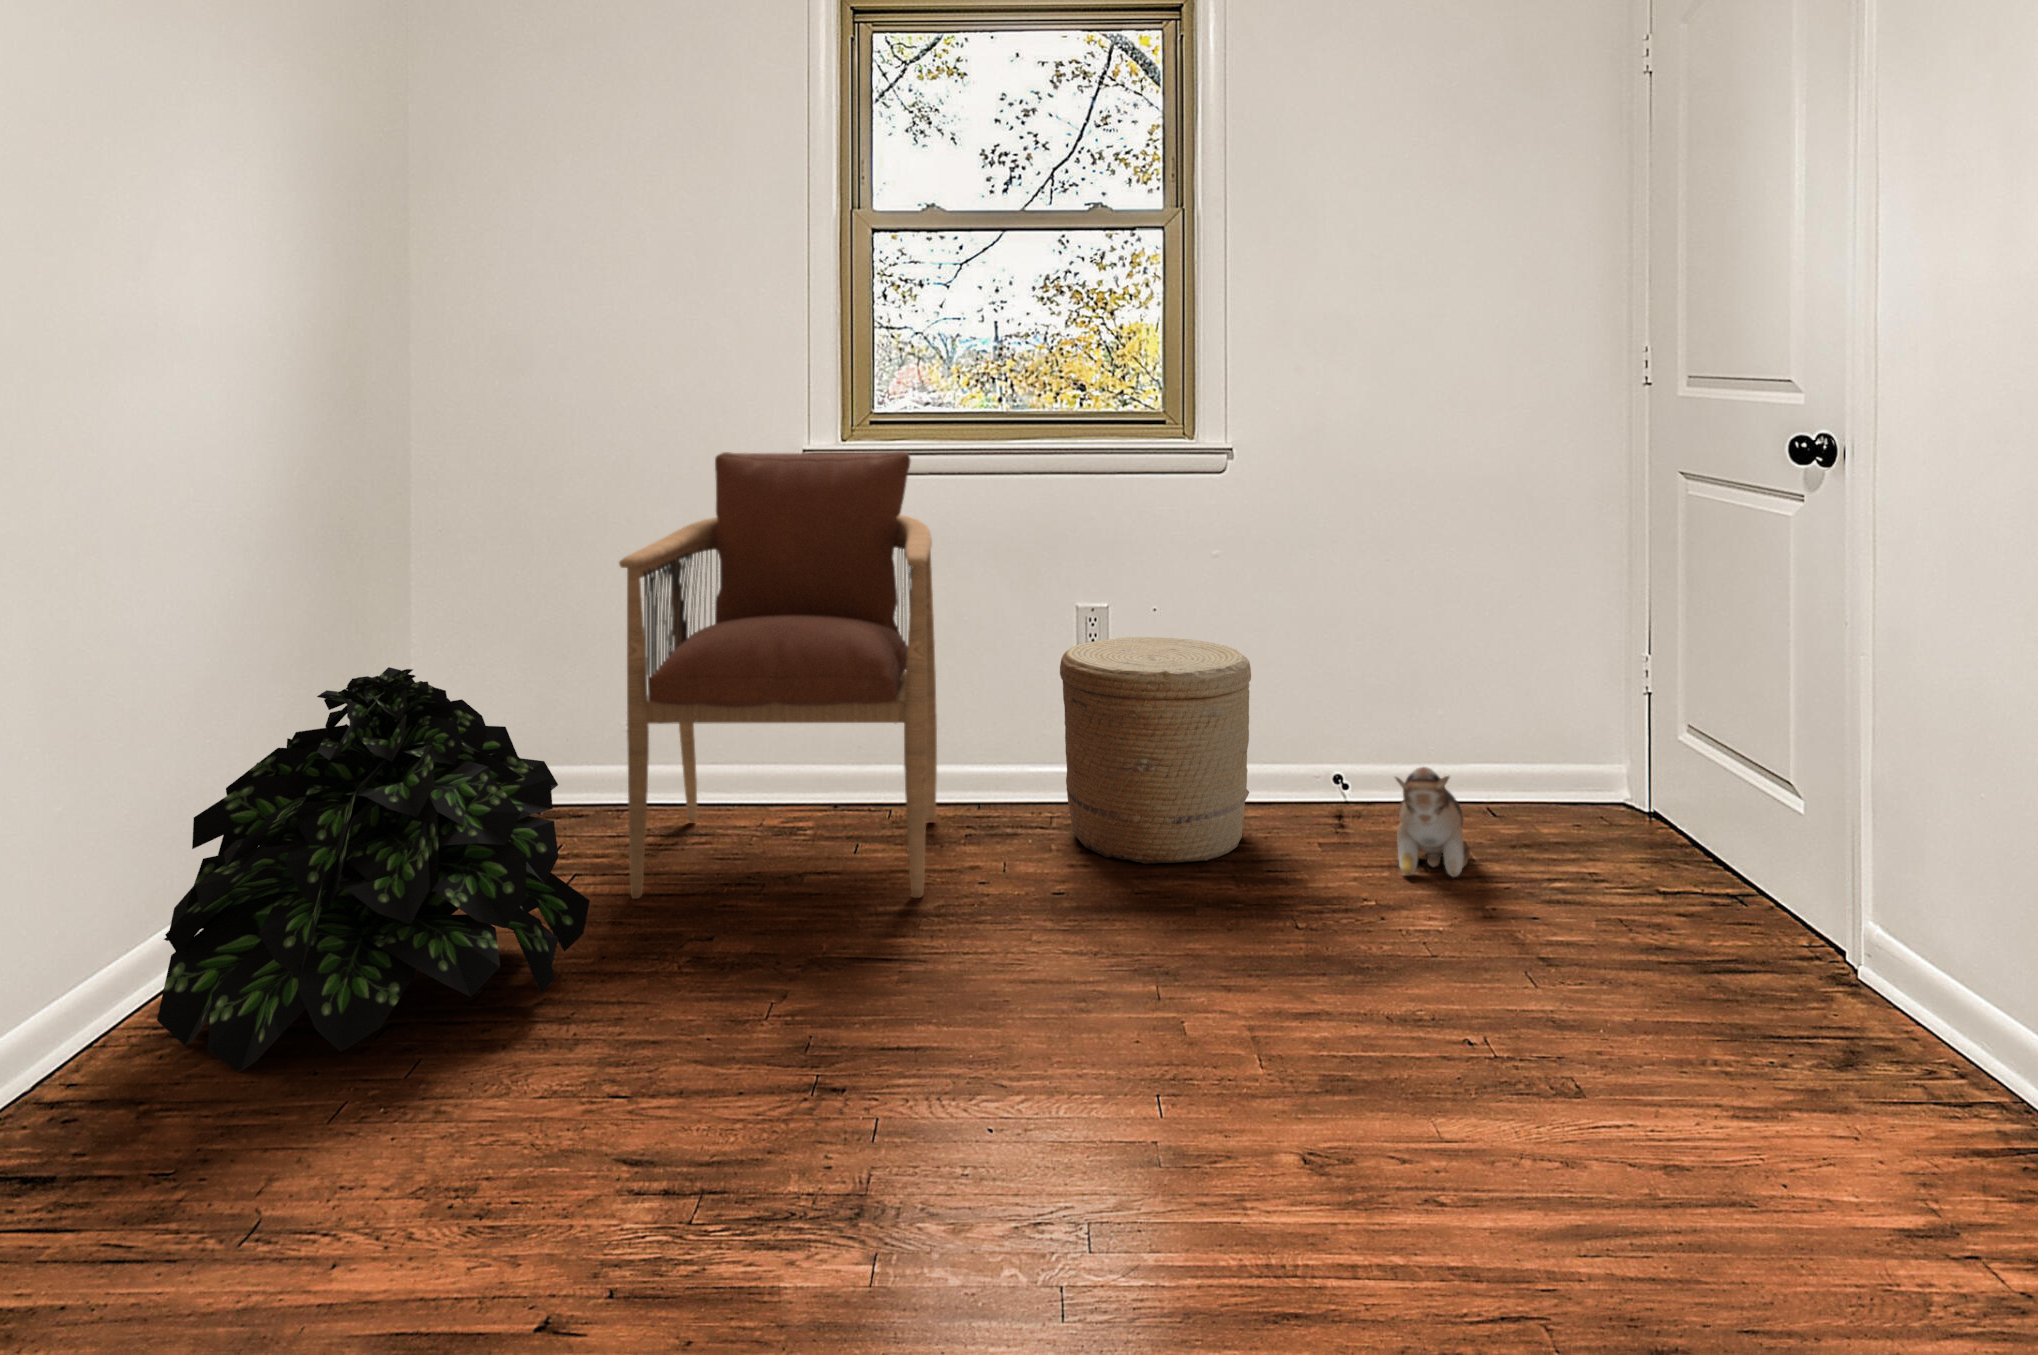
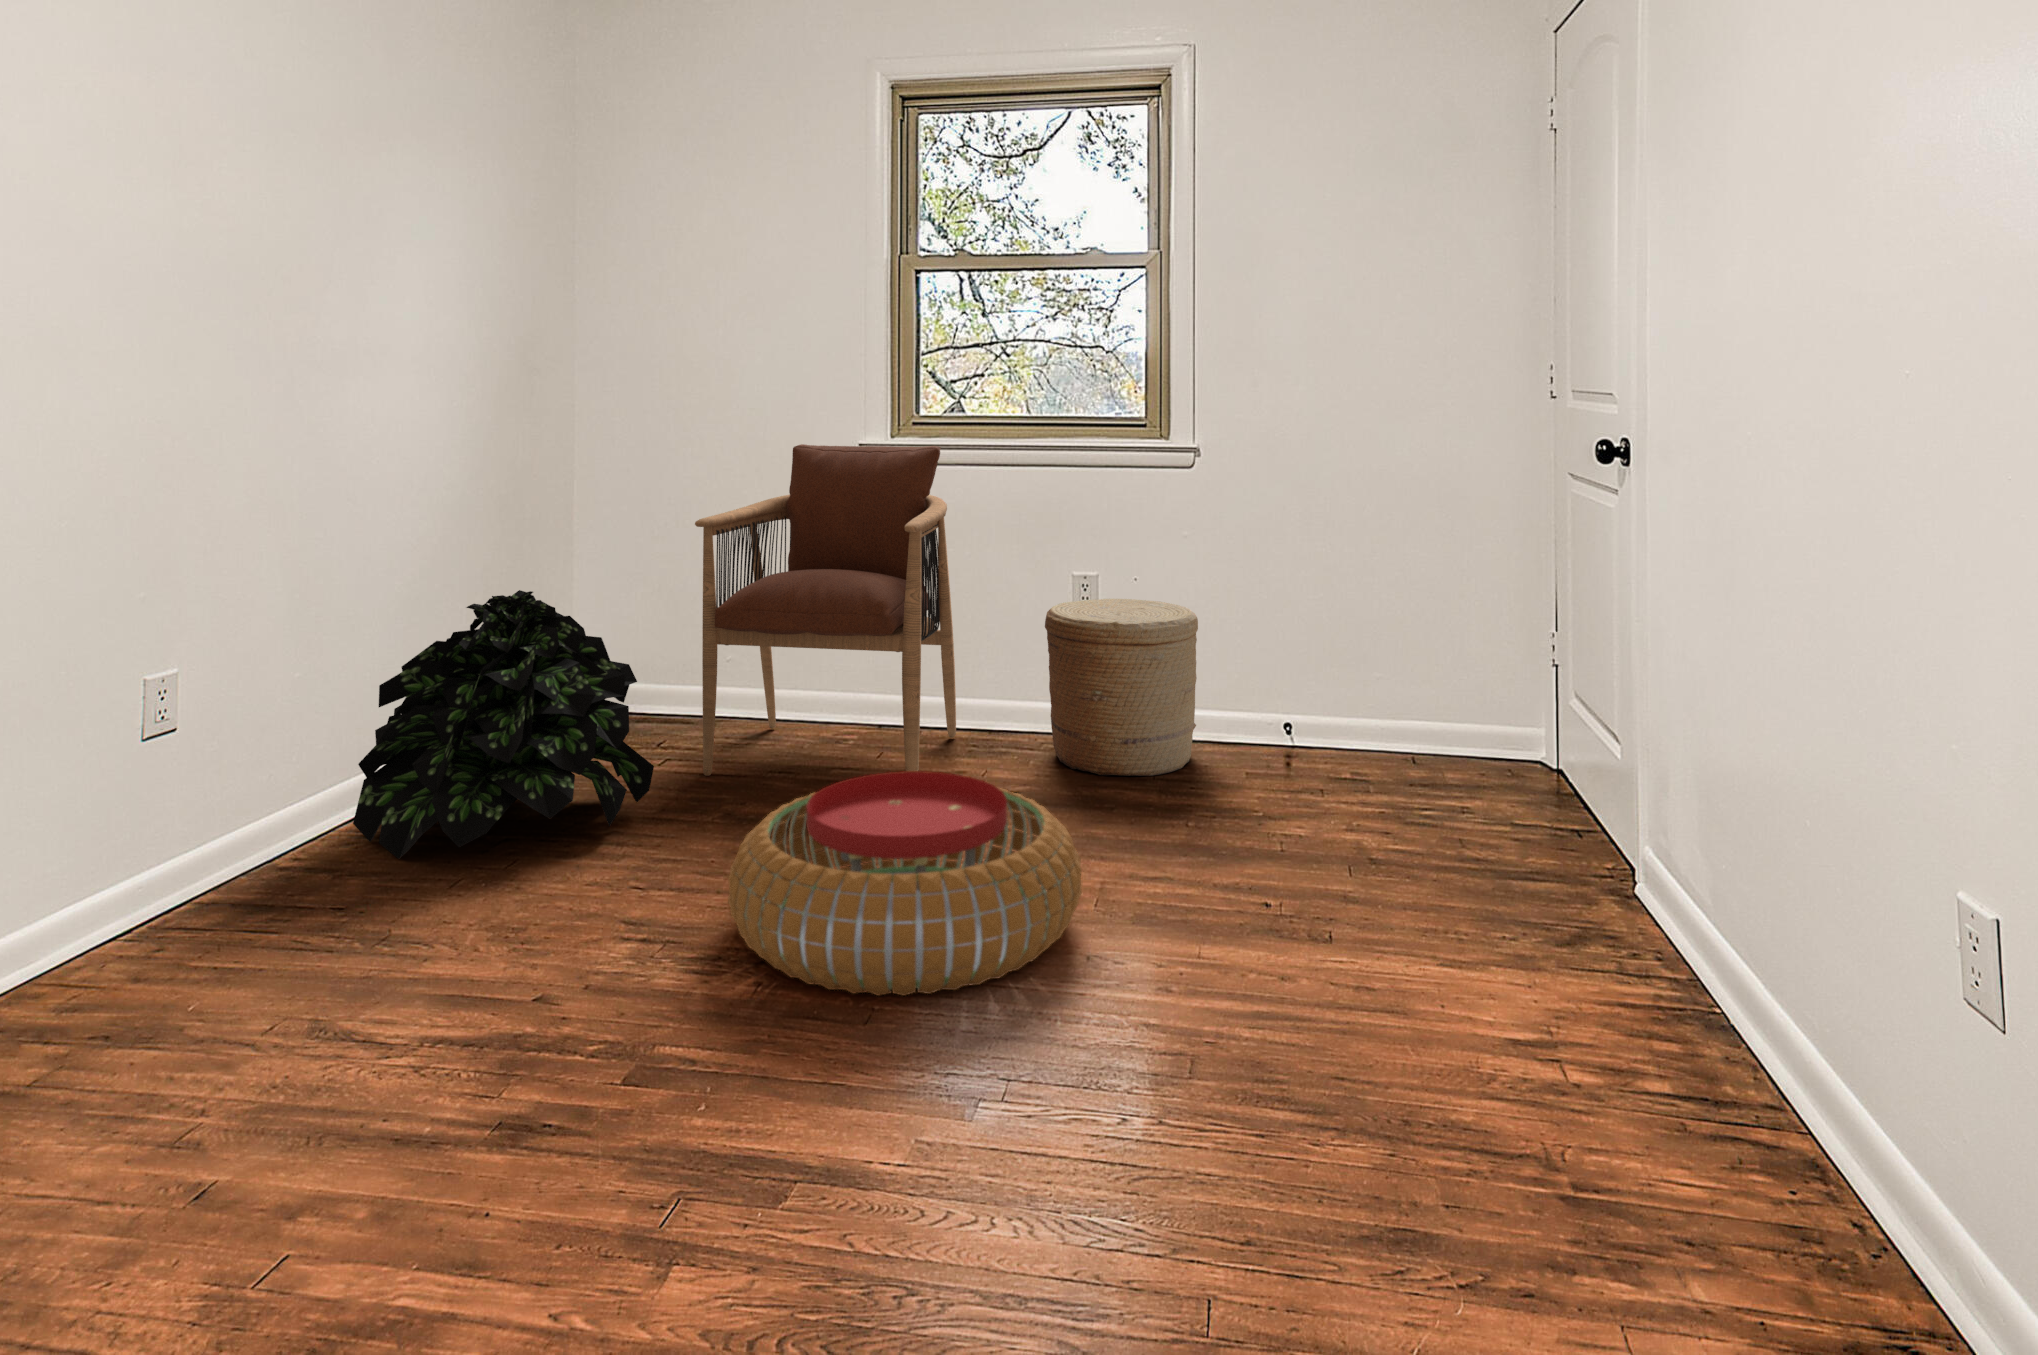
plush toy: present [1395,767,1470,877] -> none [1290,706,1366,798]
pouf: none [786,900,1273,1249] -> present [728,771,1082,996]

